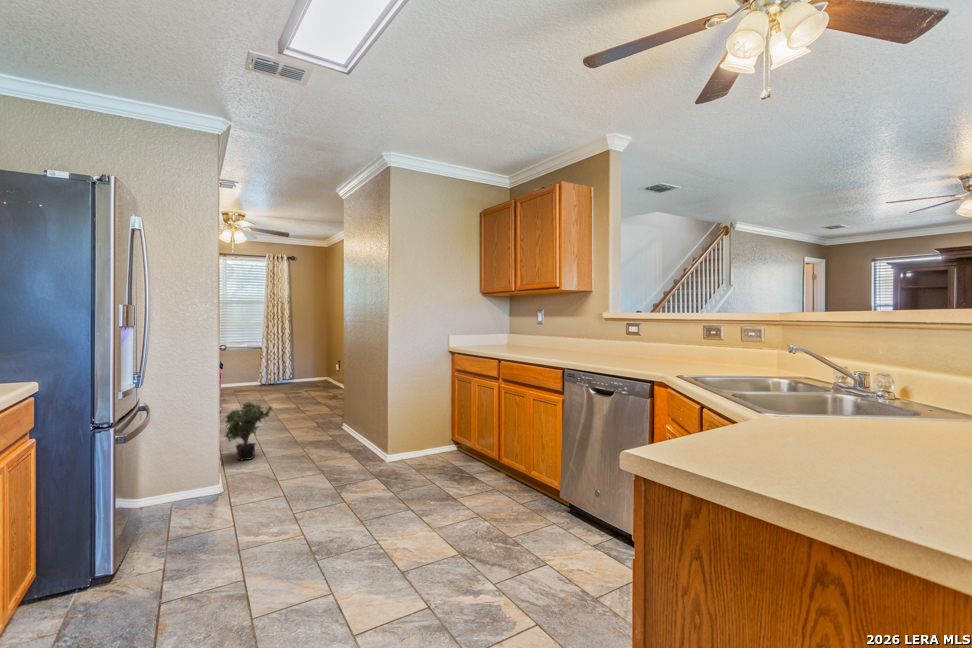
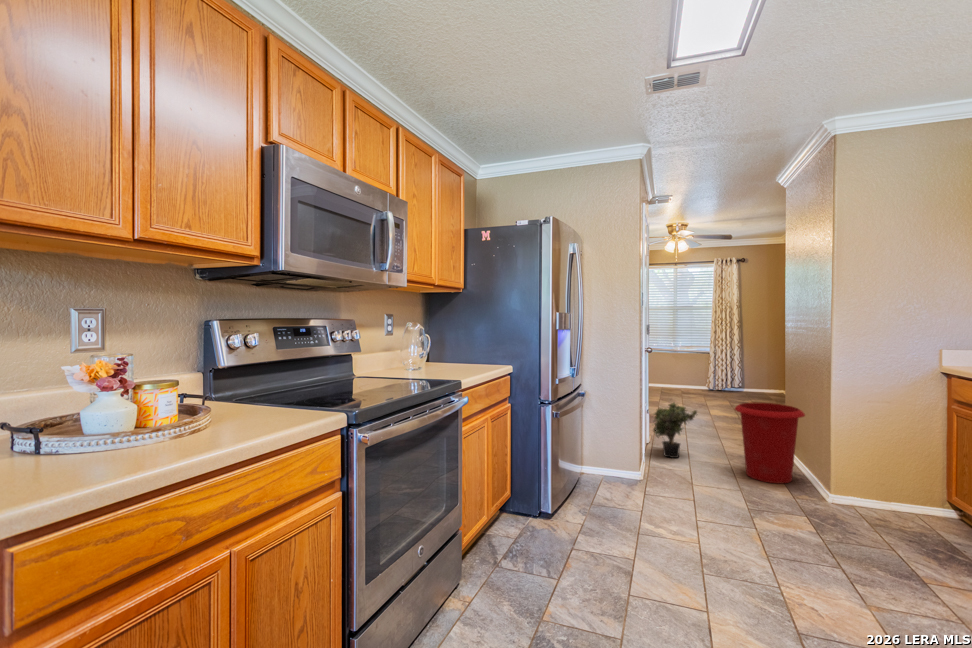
waste bin: none [311,389,367,459] -> present [735,403,805,483]

